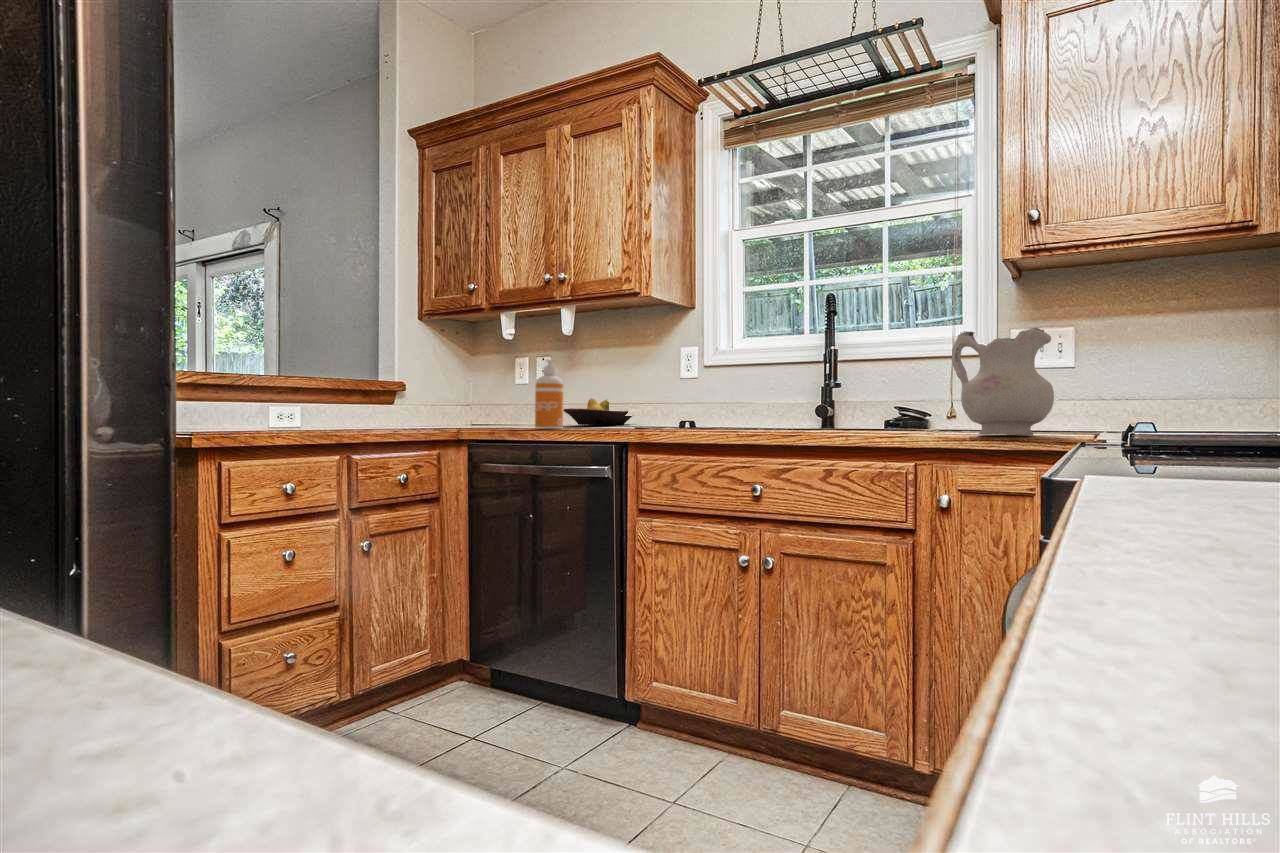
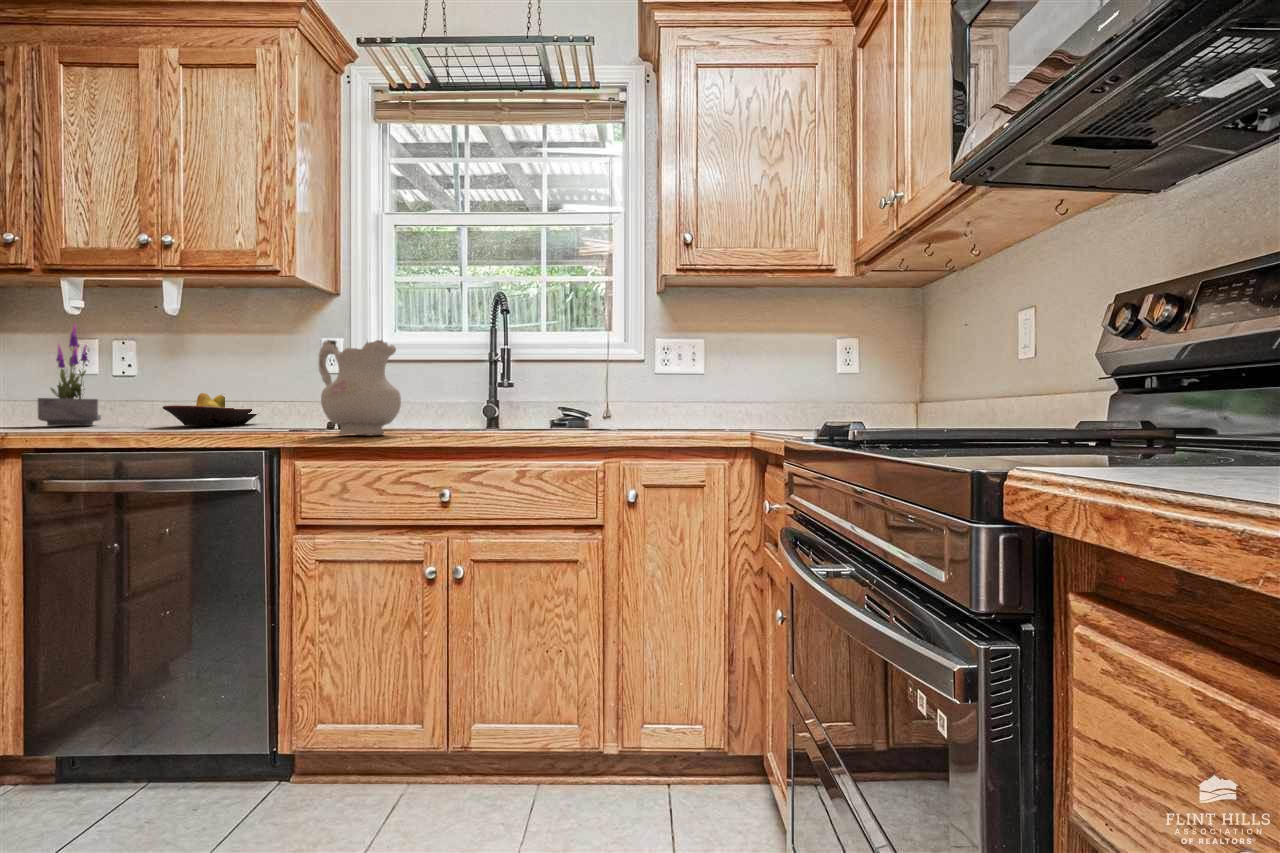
ceramic pitcher: present [952,327,1054,436] -> present [318,340,401,435]
potted plant: none [491,346,530,425] -> present [38,324,101,426]
soap dispenser: present [535,360,563,429] -> none [127,343,169,431]

